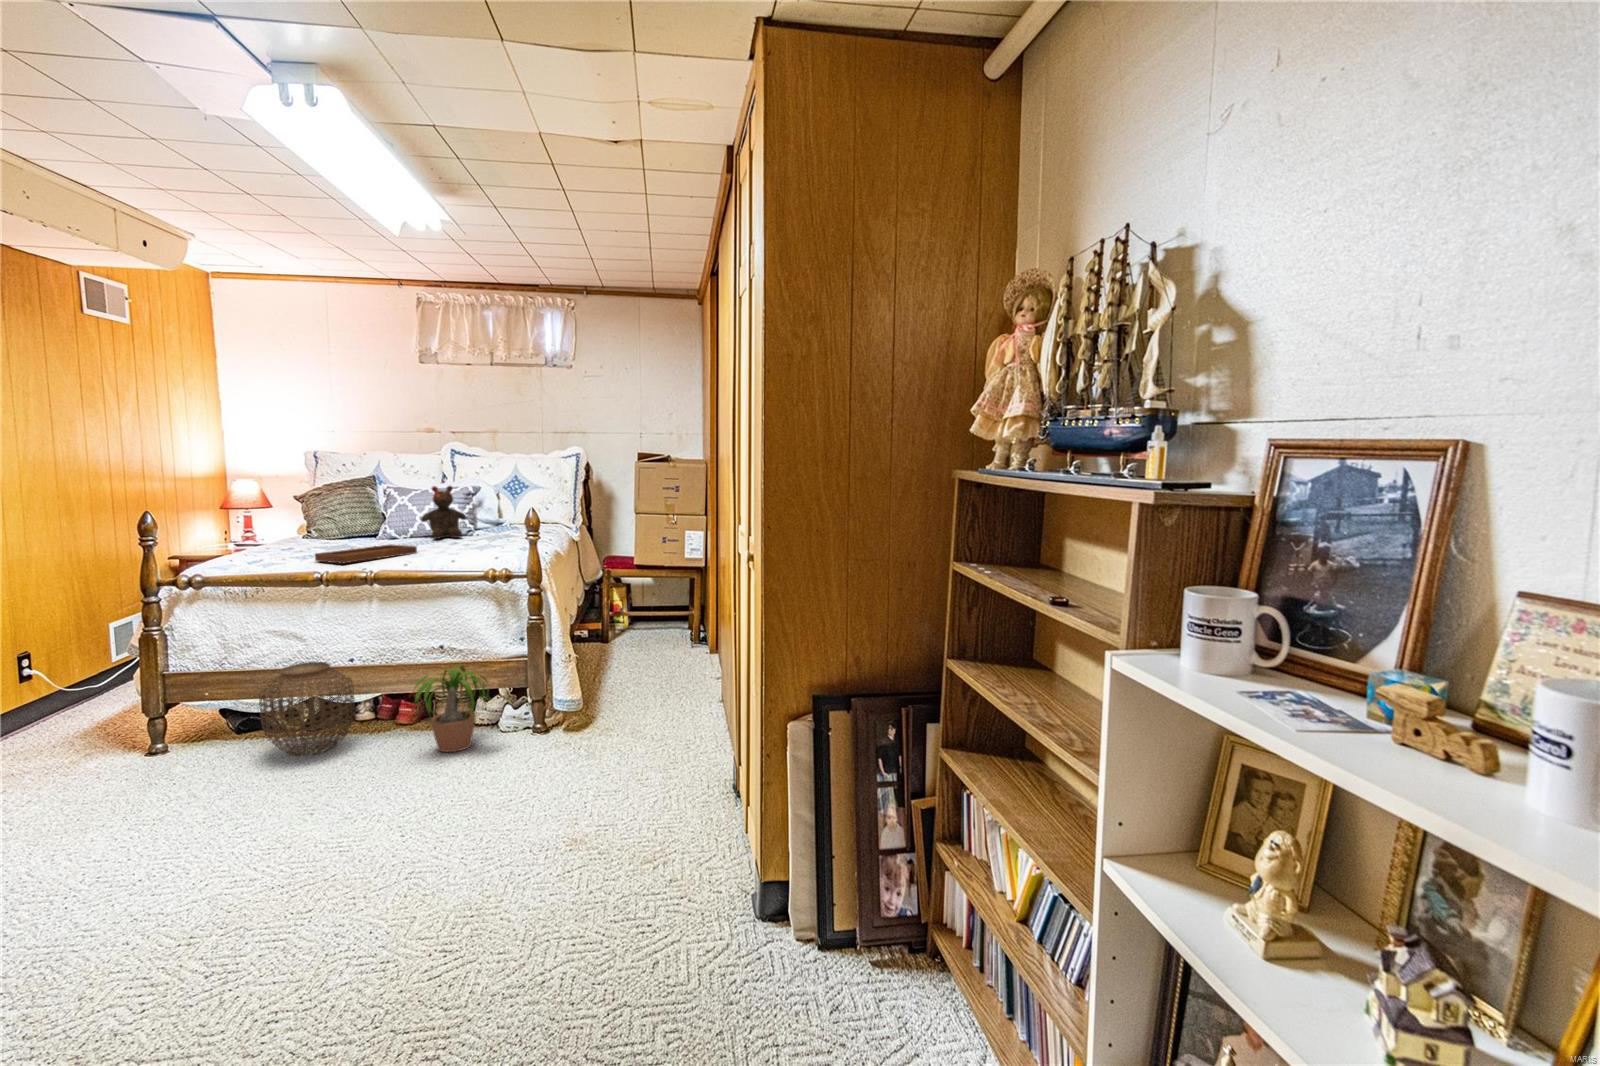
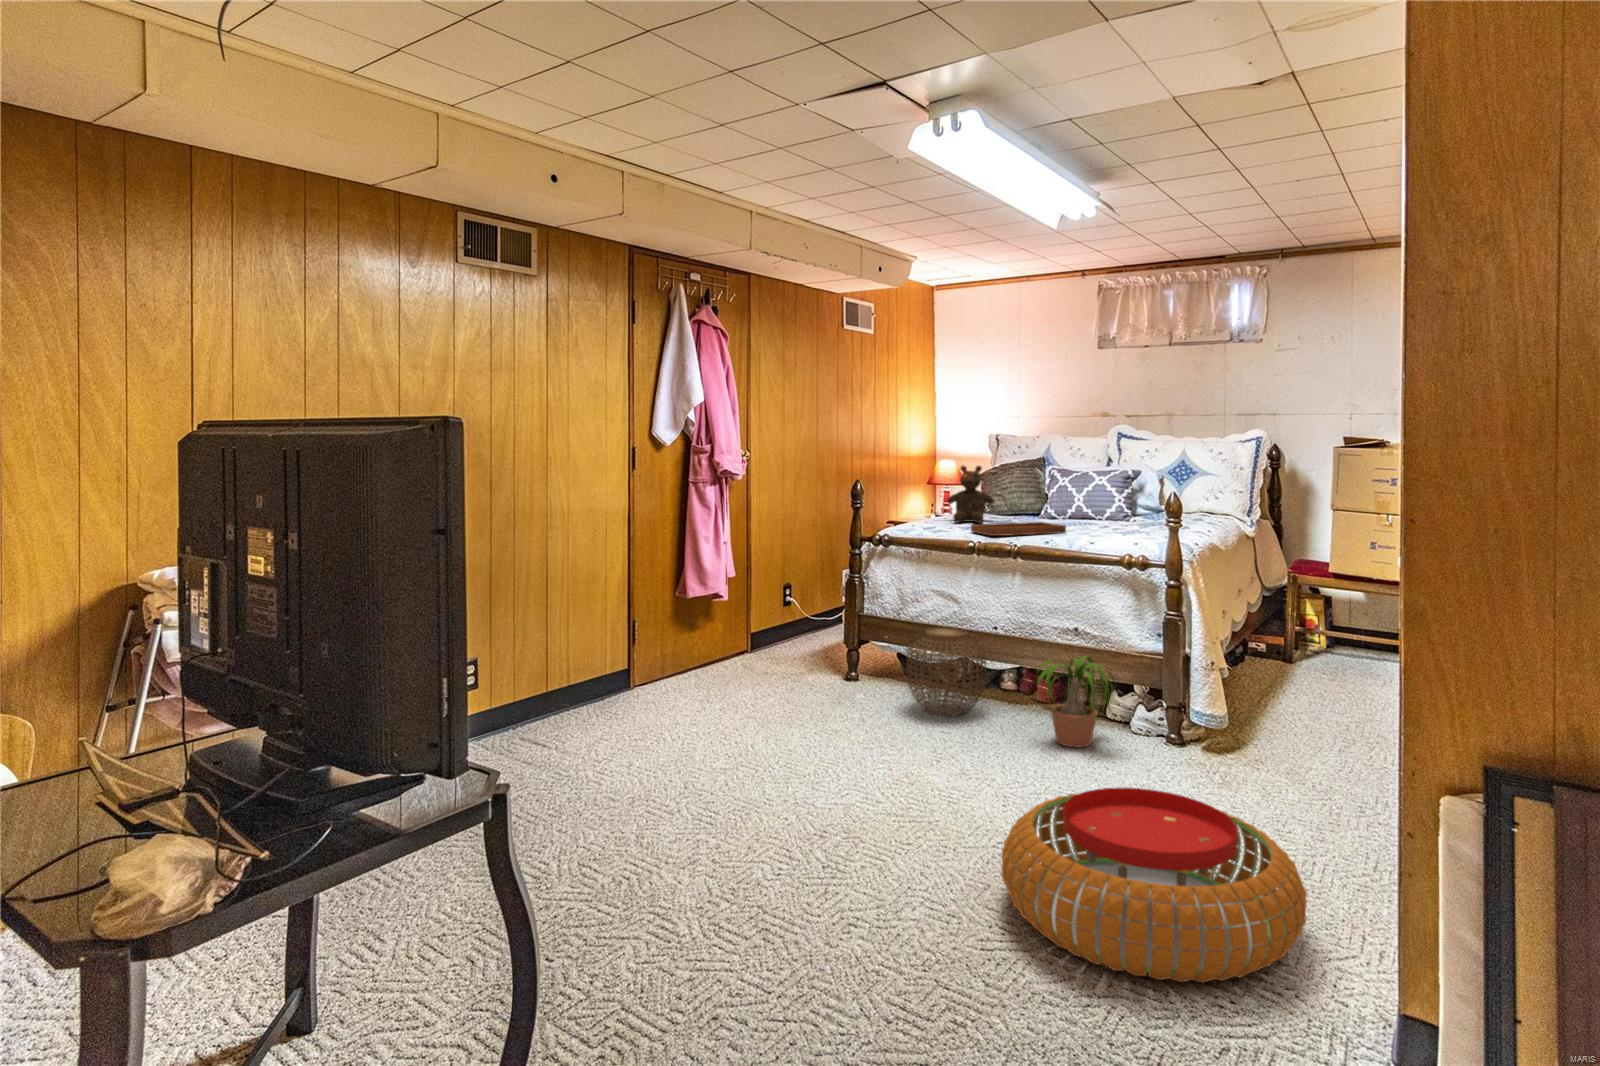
teddy bear: present [421,485,467,539] -> present [947,465,994,523]
pouf: none [429,772,686,945] -> present [1002,788,1307,982]

